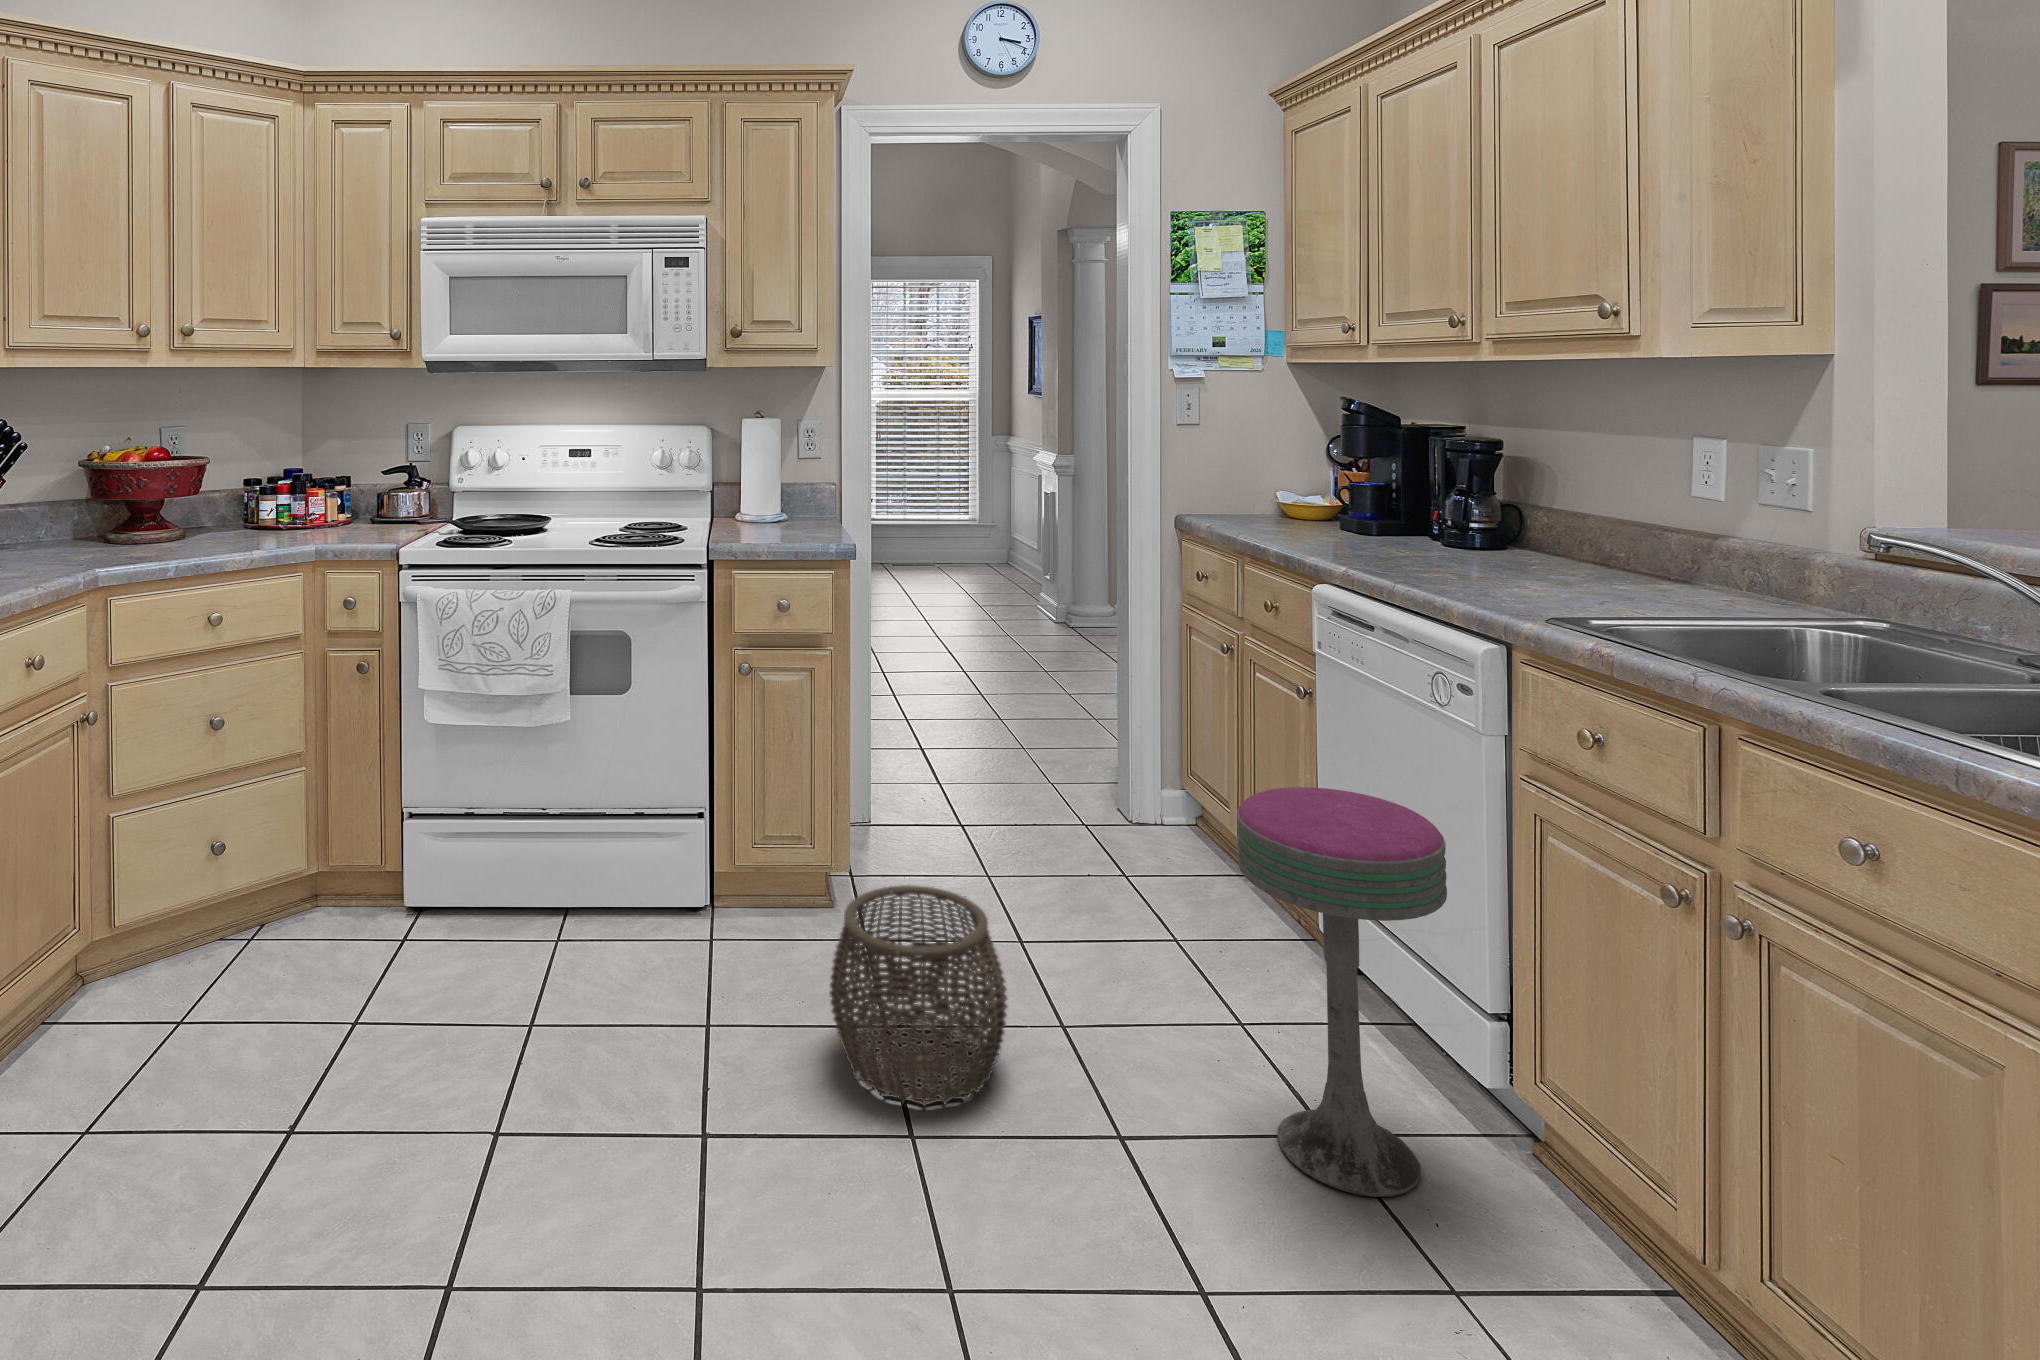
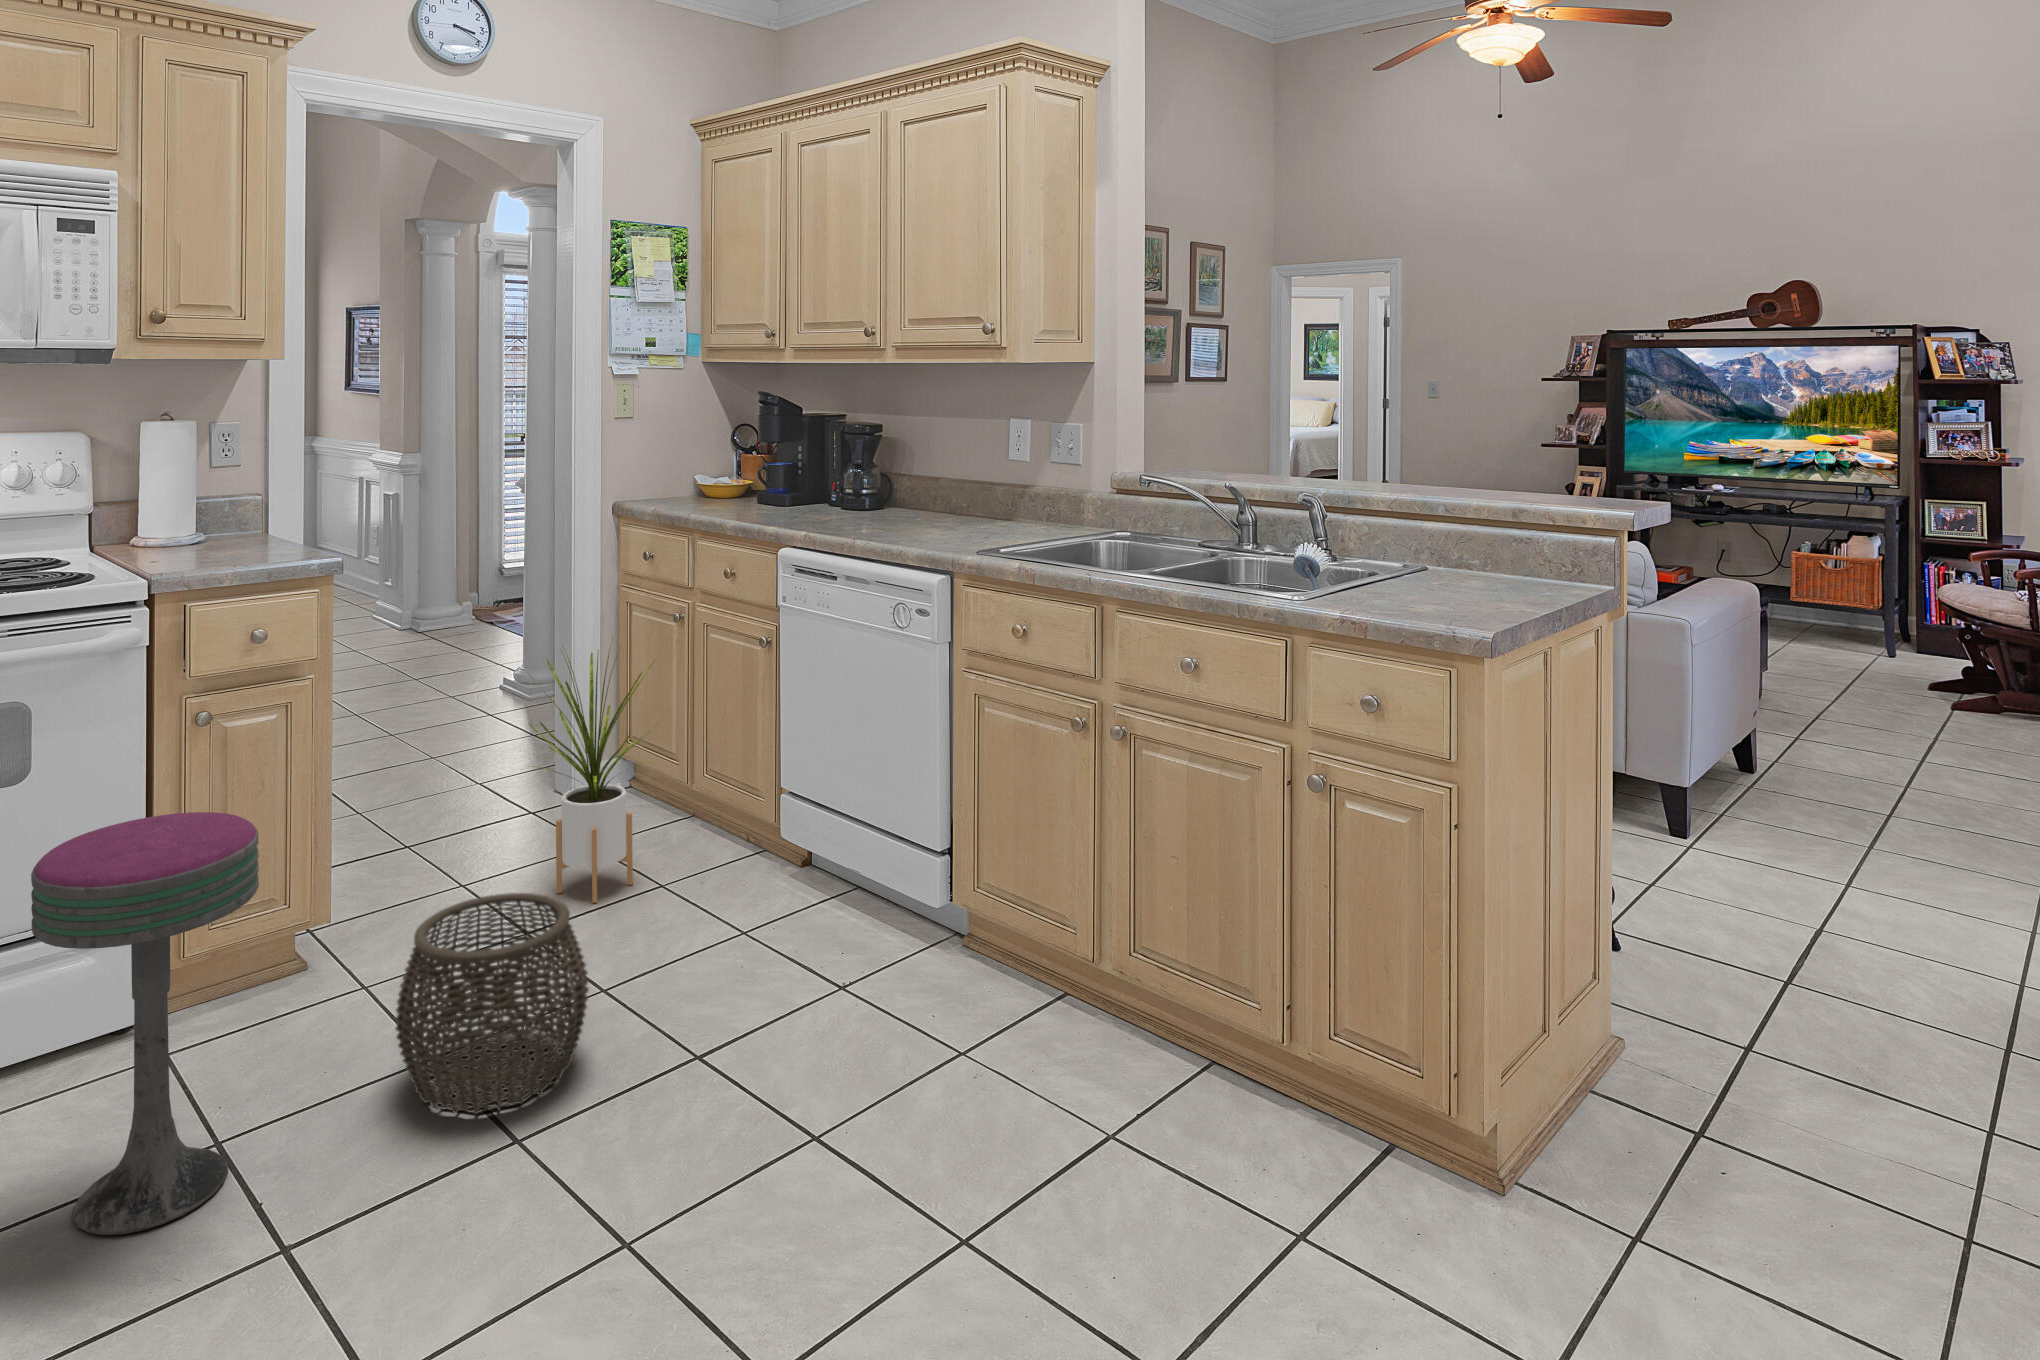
house plant: none [1032,646,1174,922] -> present [527,638,660,903]
bar stool: present [1237,787,1447,1197] -> present [31,812,259,1235]

